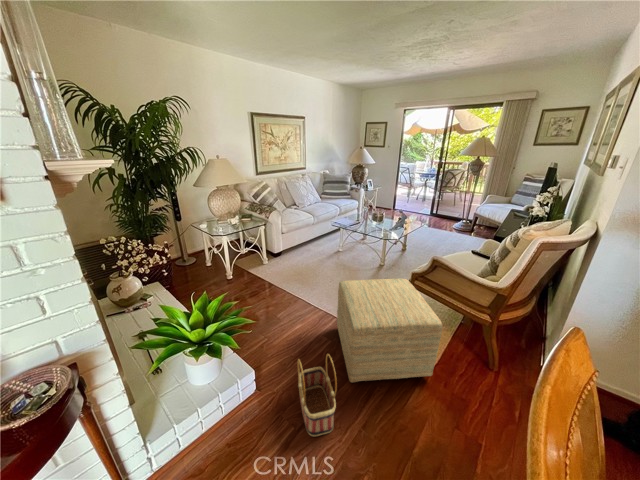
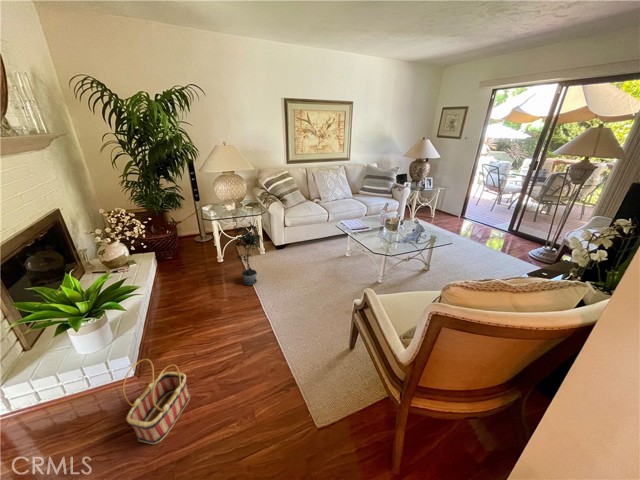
potted plant: none [261,229,300,291] -> present [234,222,263,285]
ottoman: present [337,279,442,382] -> none [202,291,332,437]

